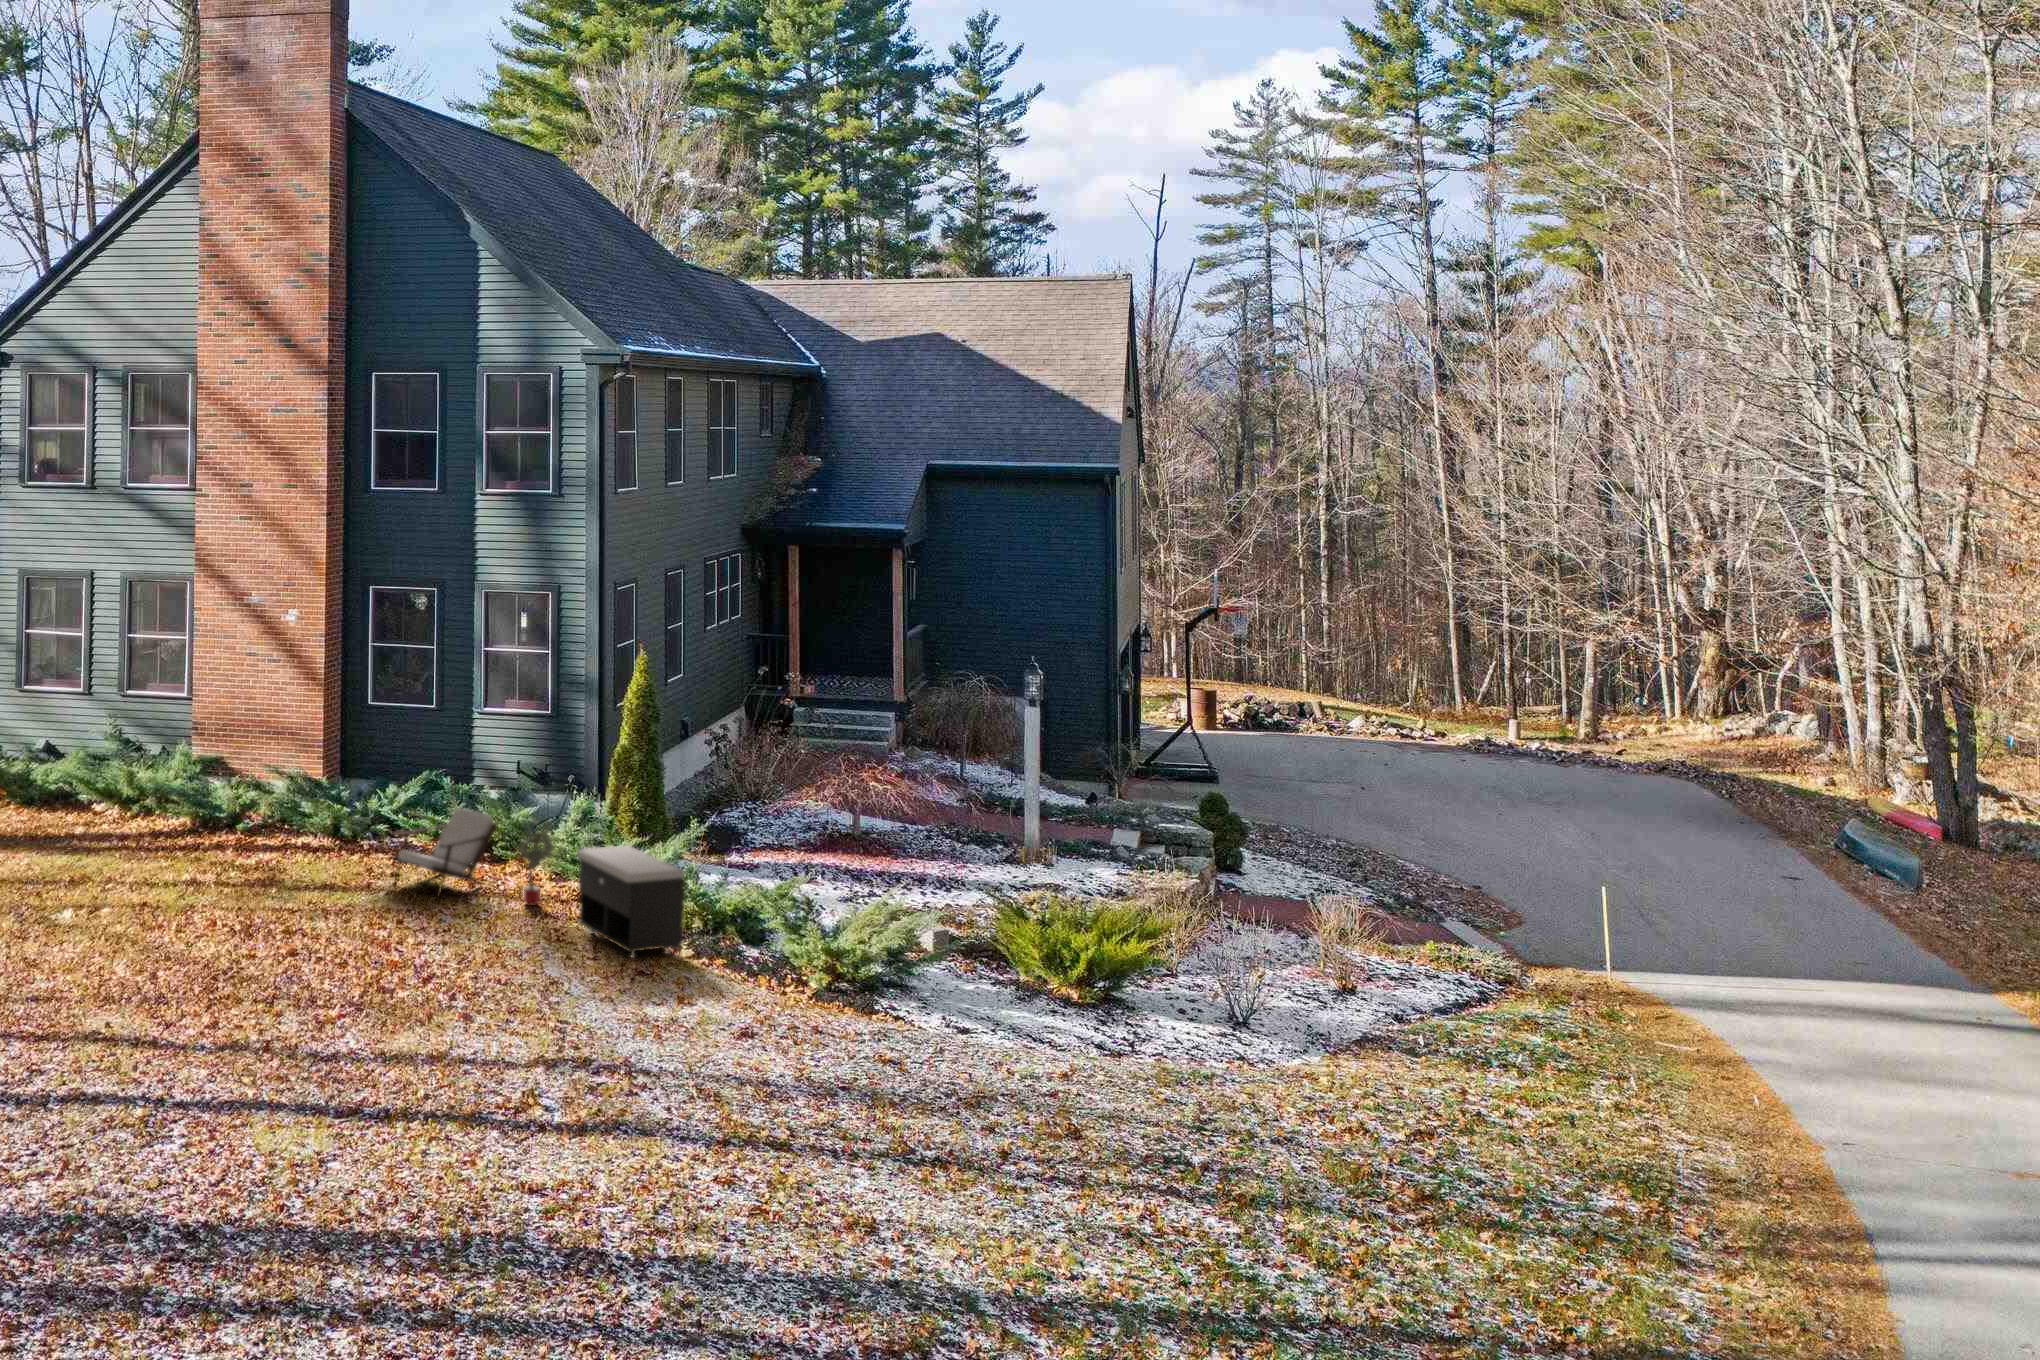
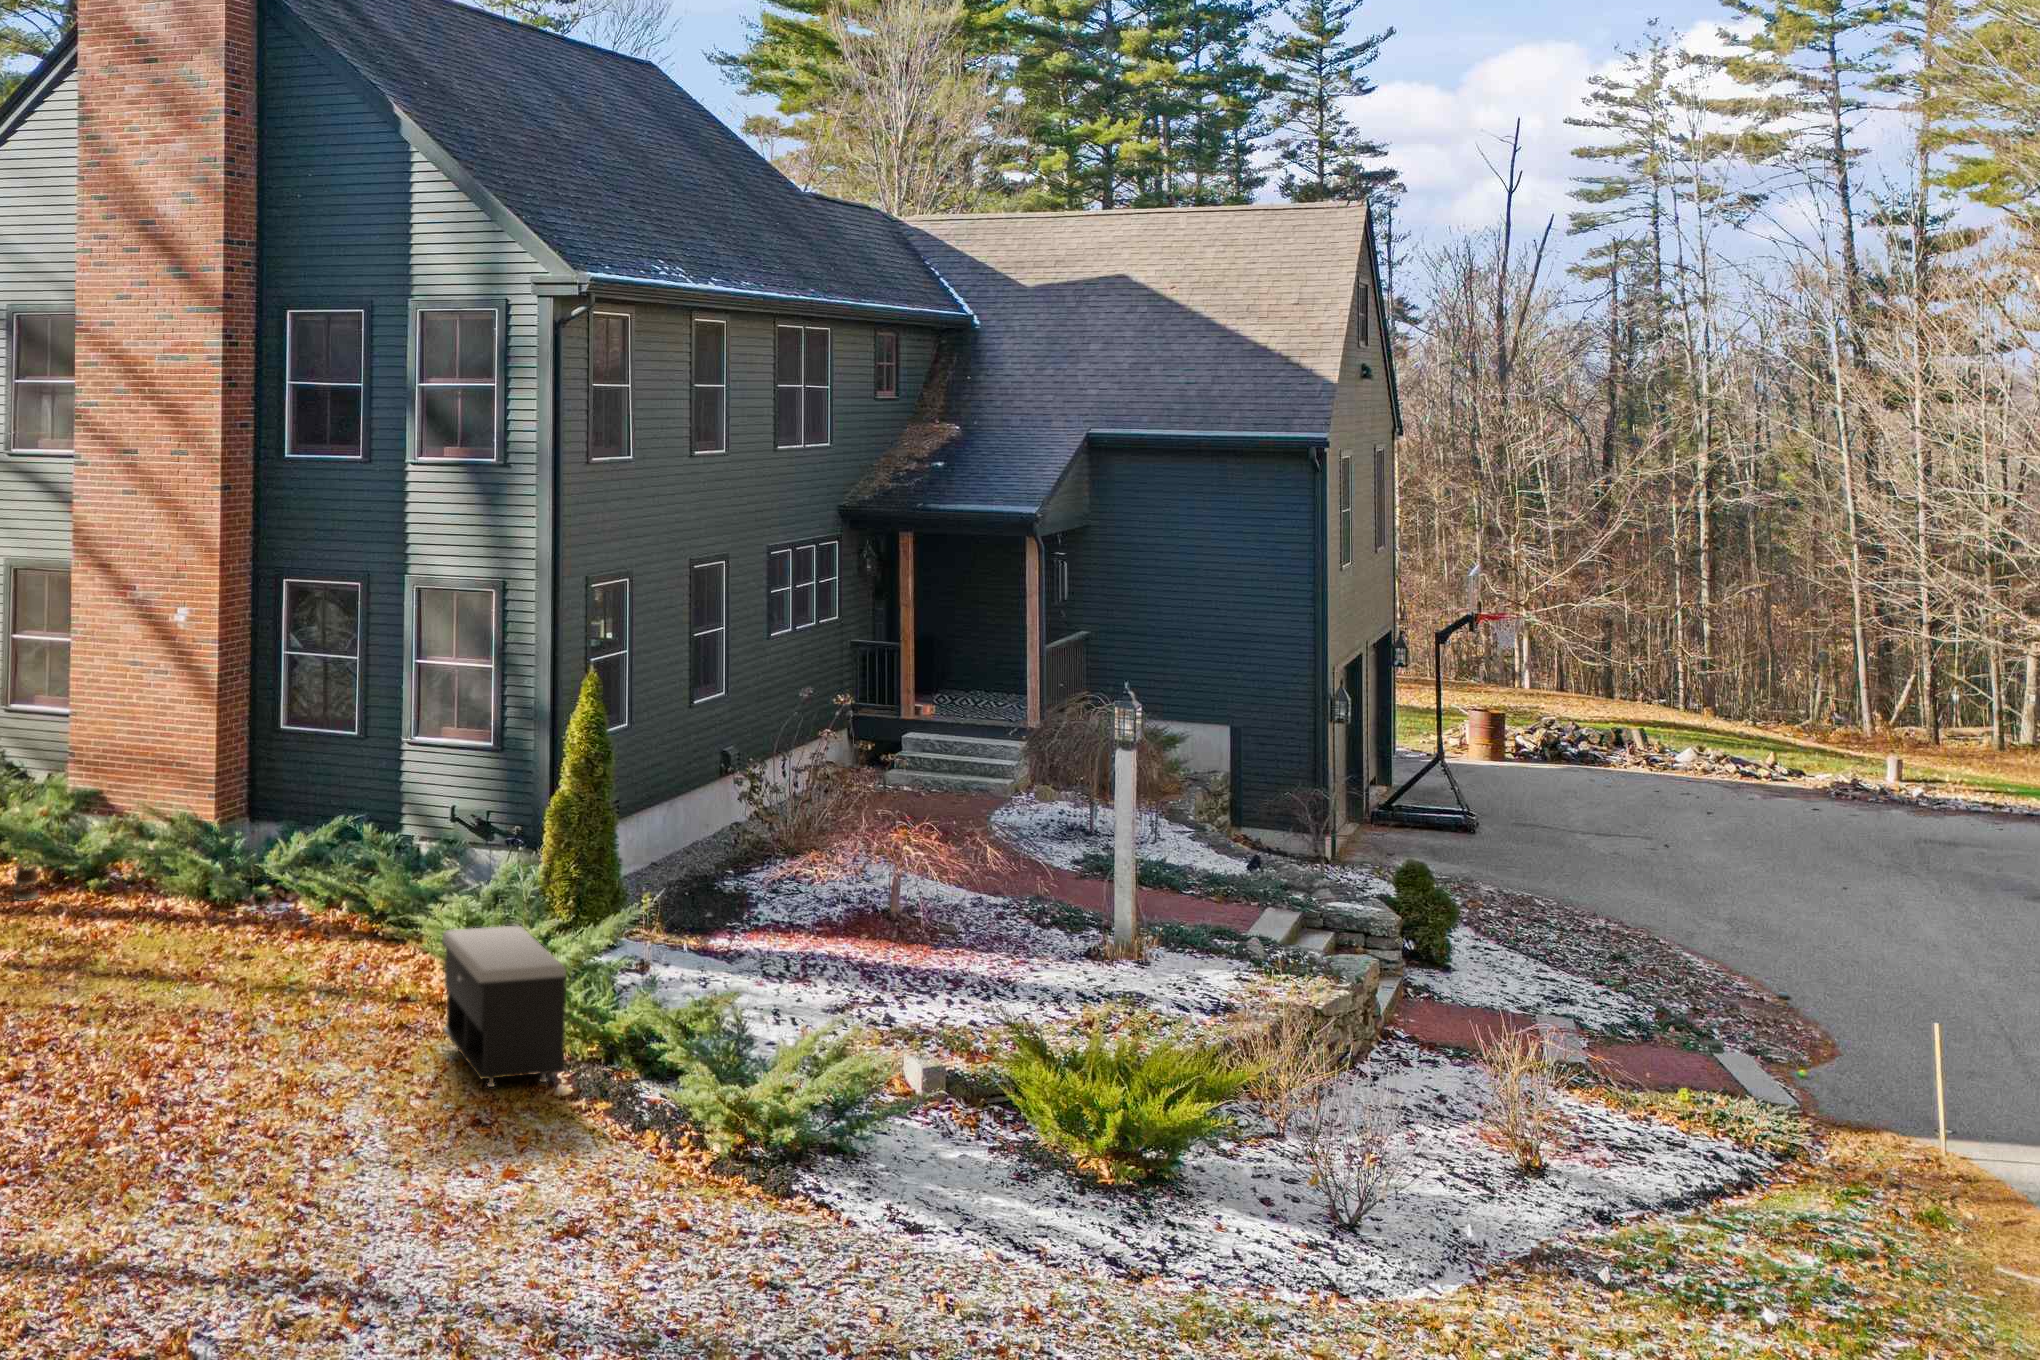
wooden bucket: none [171,805,191,842] -> present [13,860,38,901]
armchair: present [393,808,498,896] -> none [246,866,389,986]
potted tree: present [519,816,564,906] -> none [390,881,455,1002]

